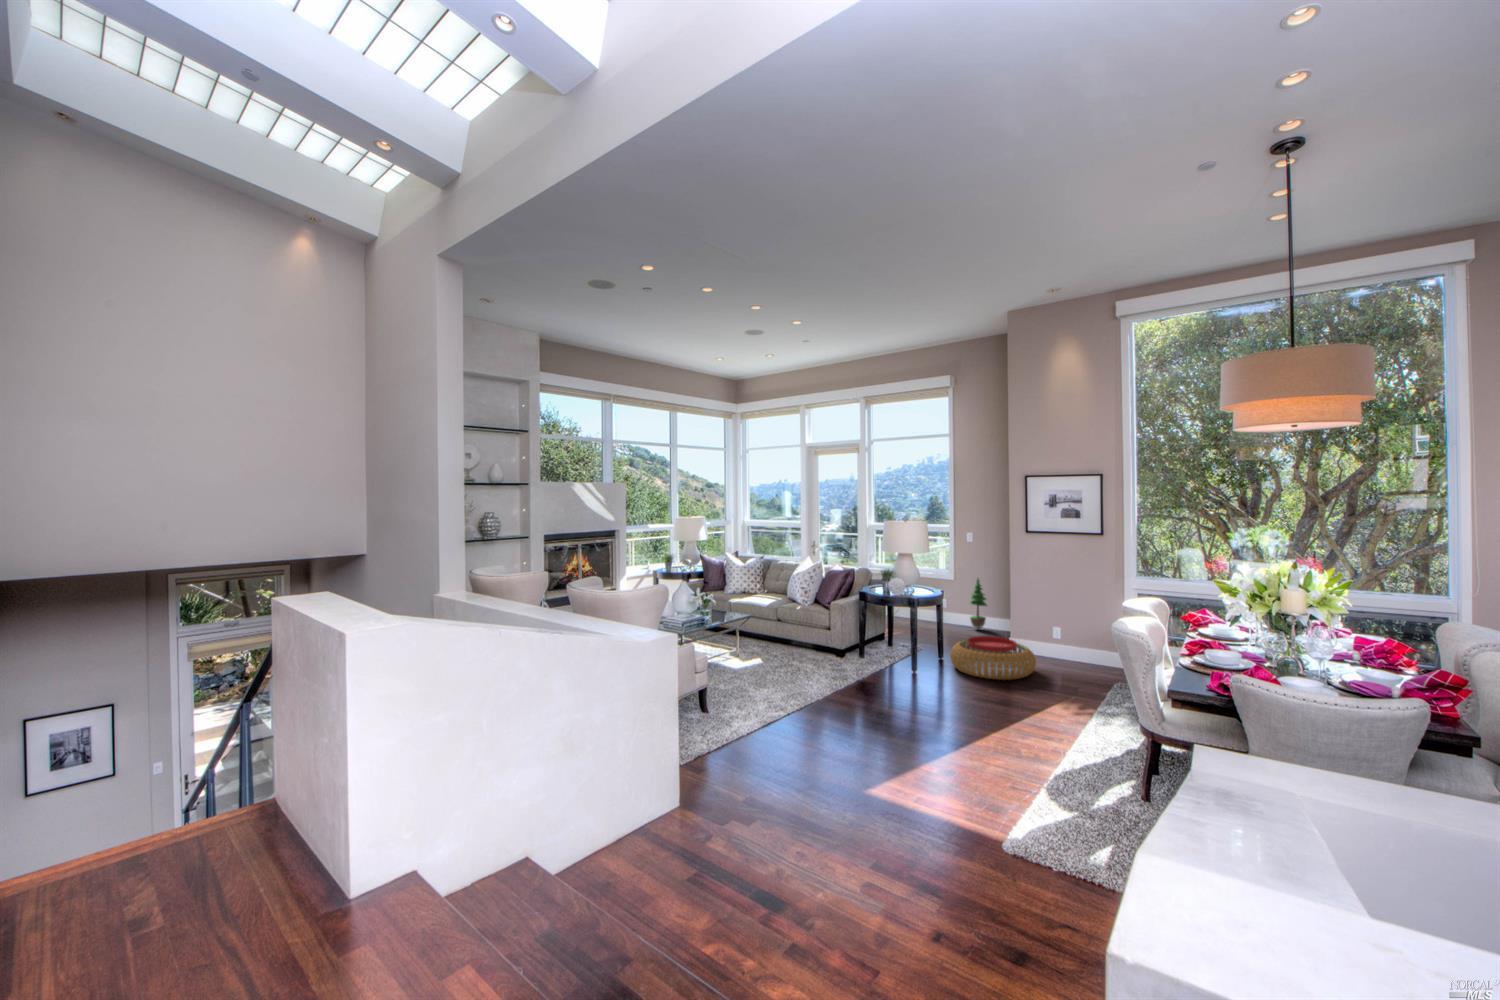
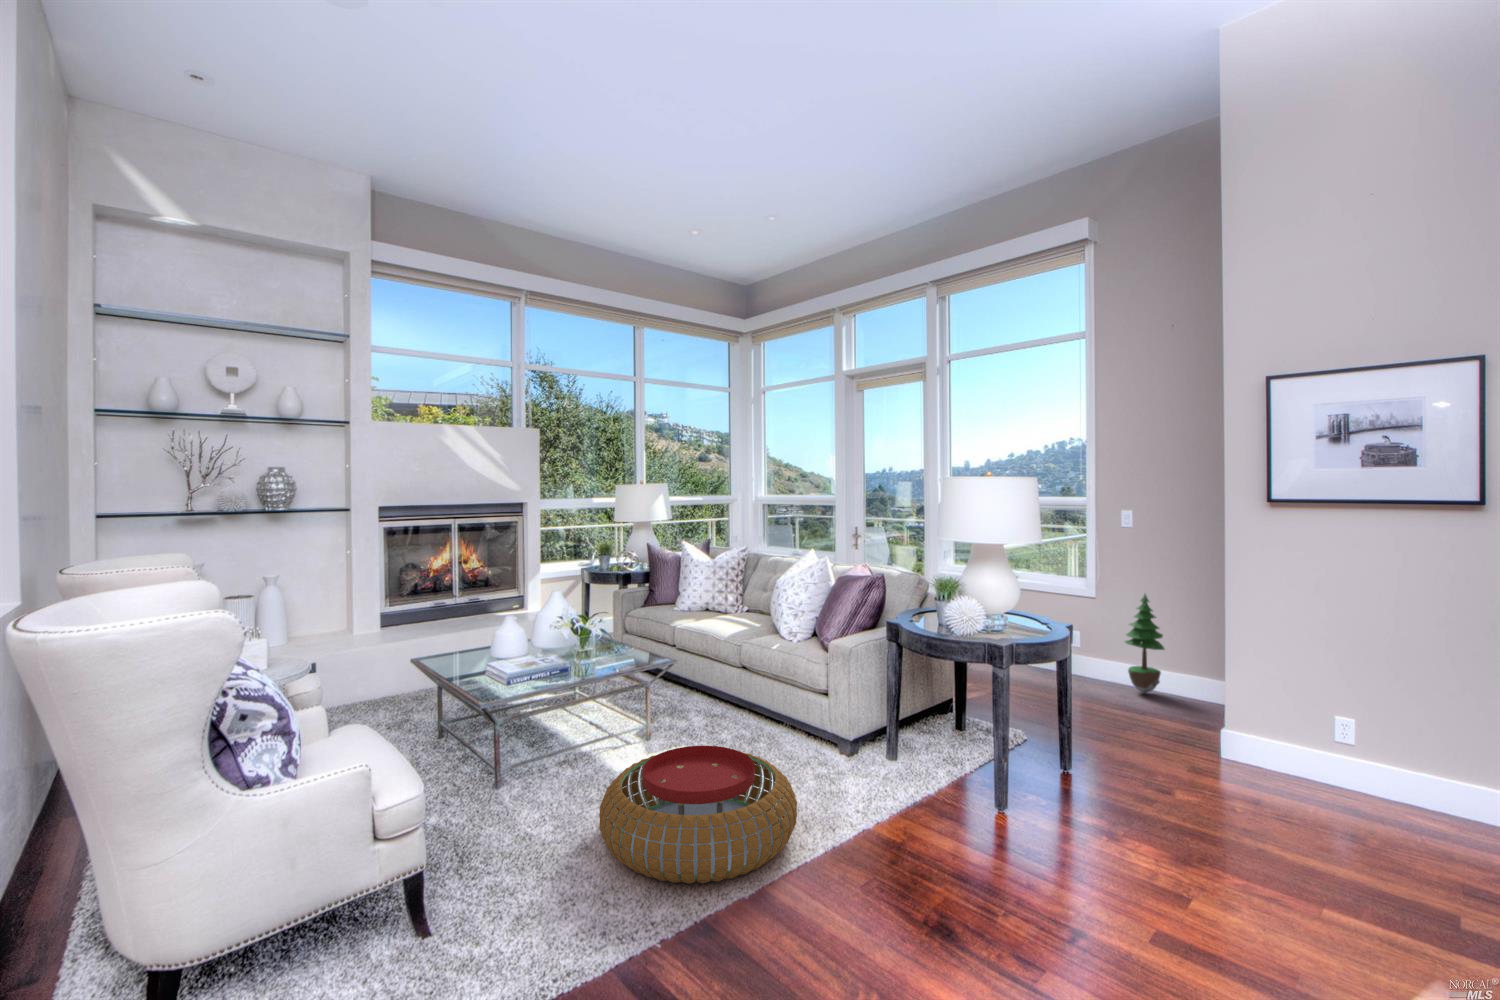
pouf: present [950,636,1036,680] -> present [599,746,797,884]

